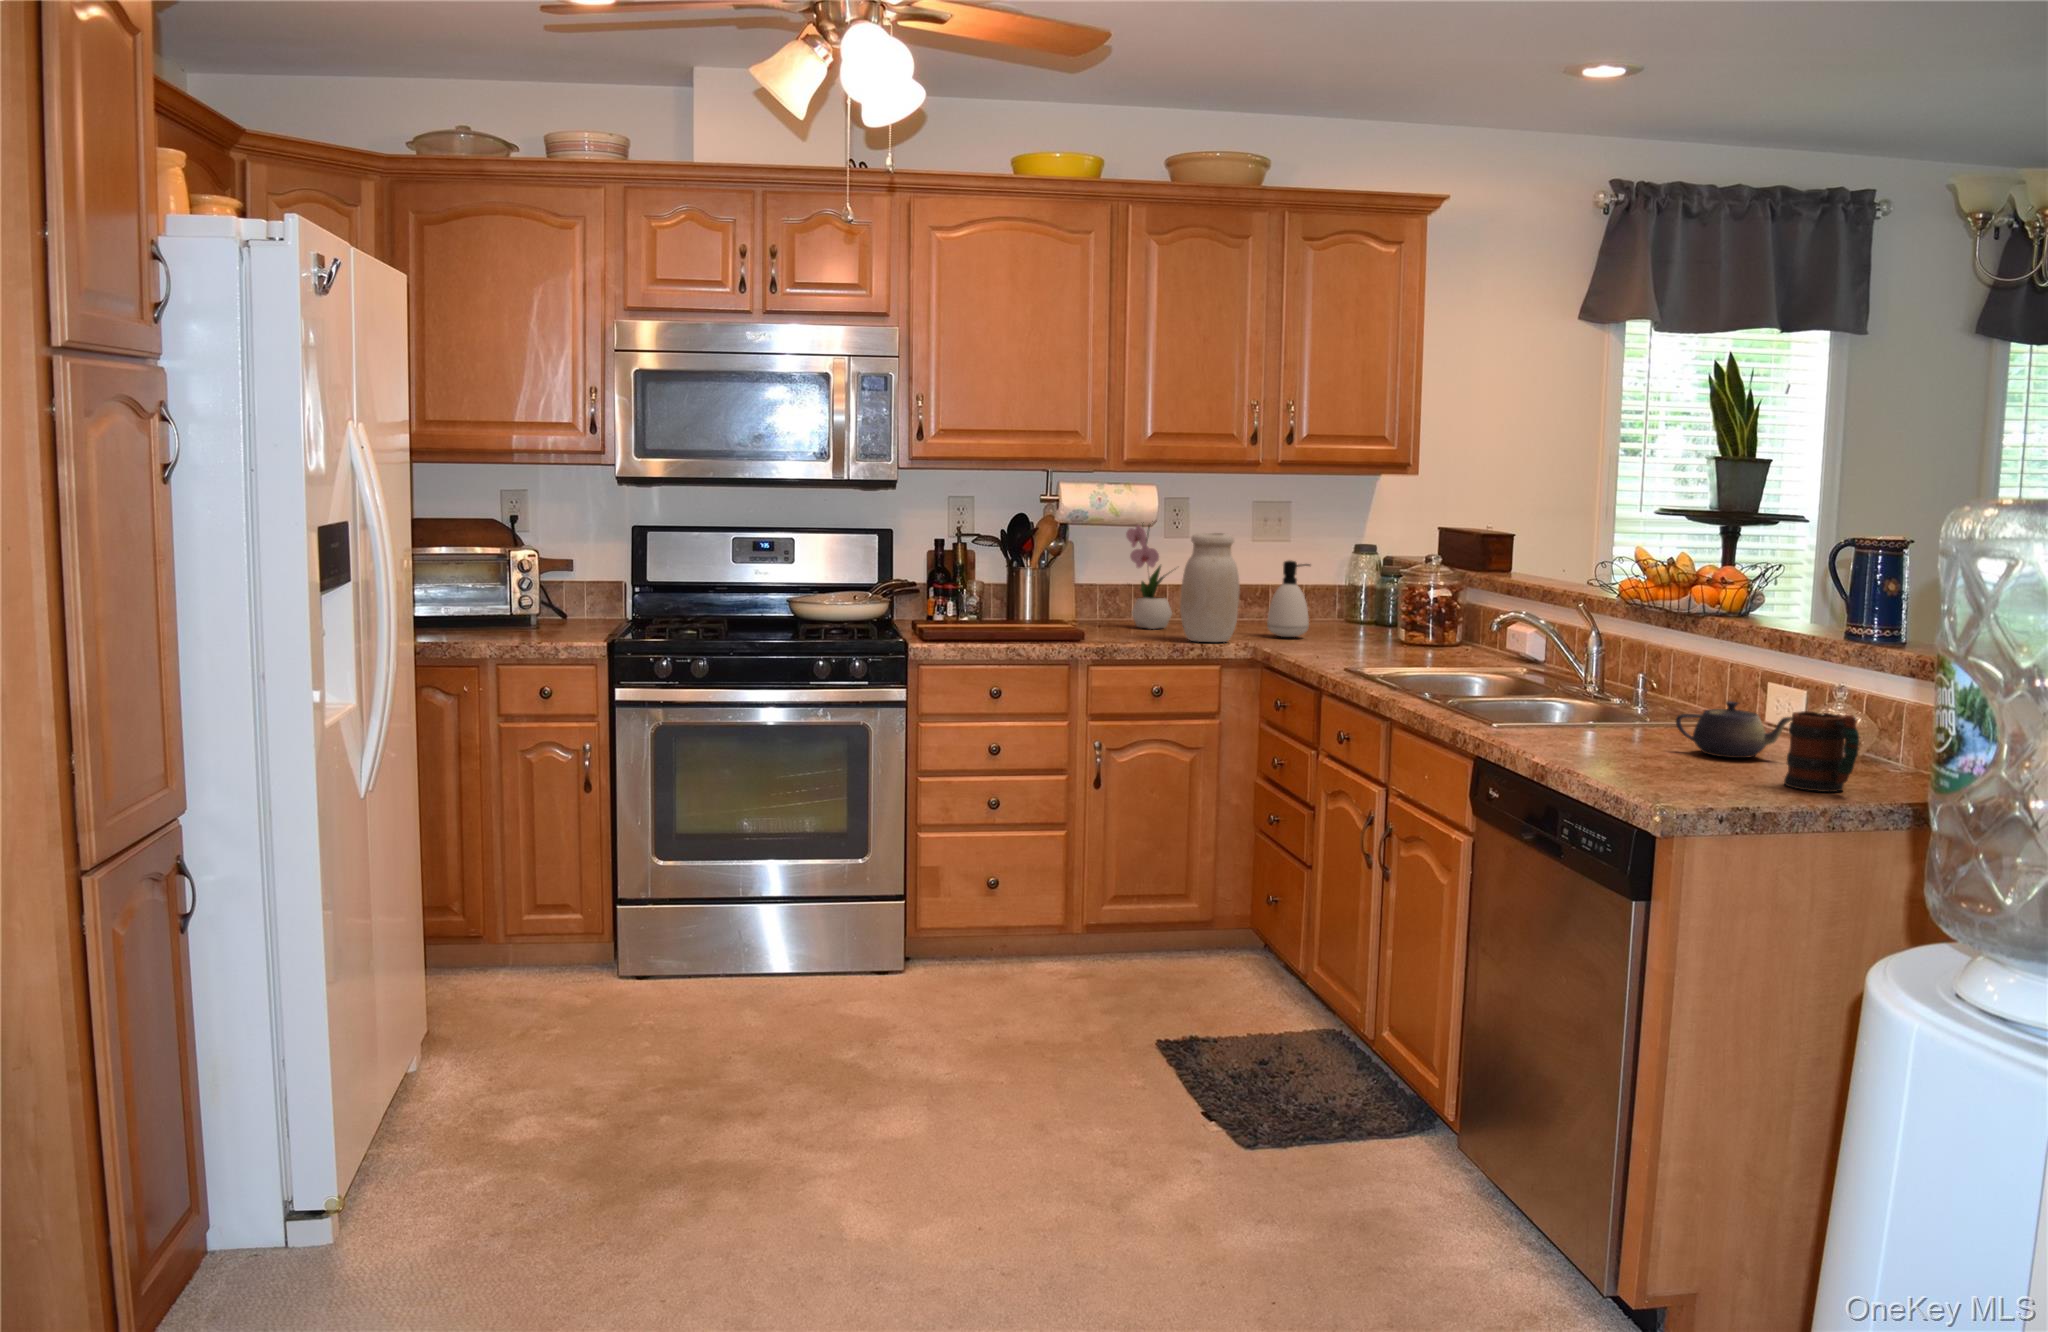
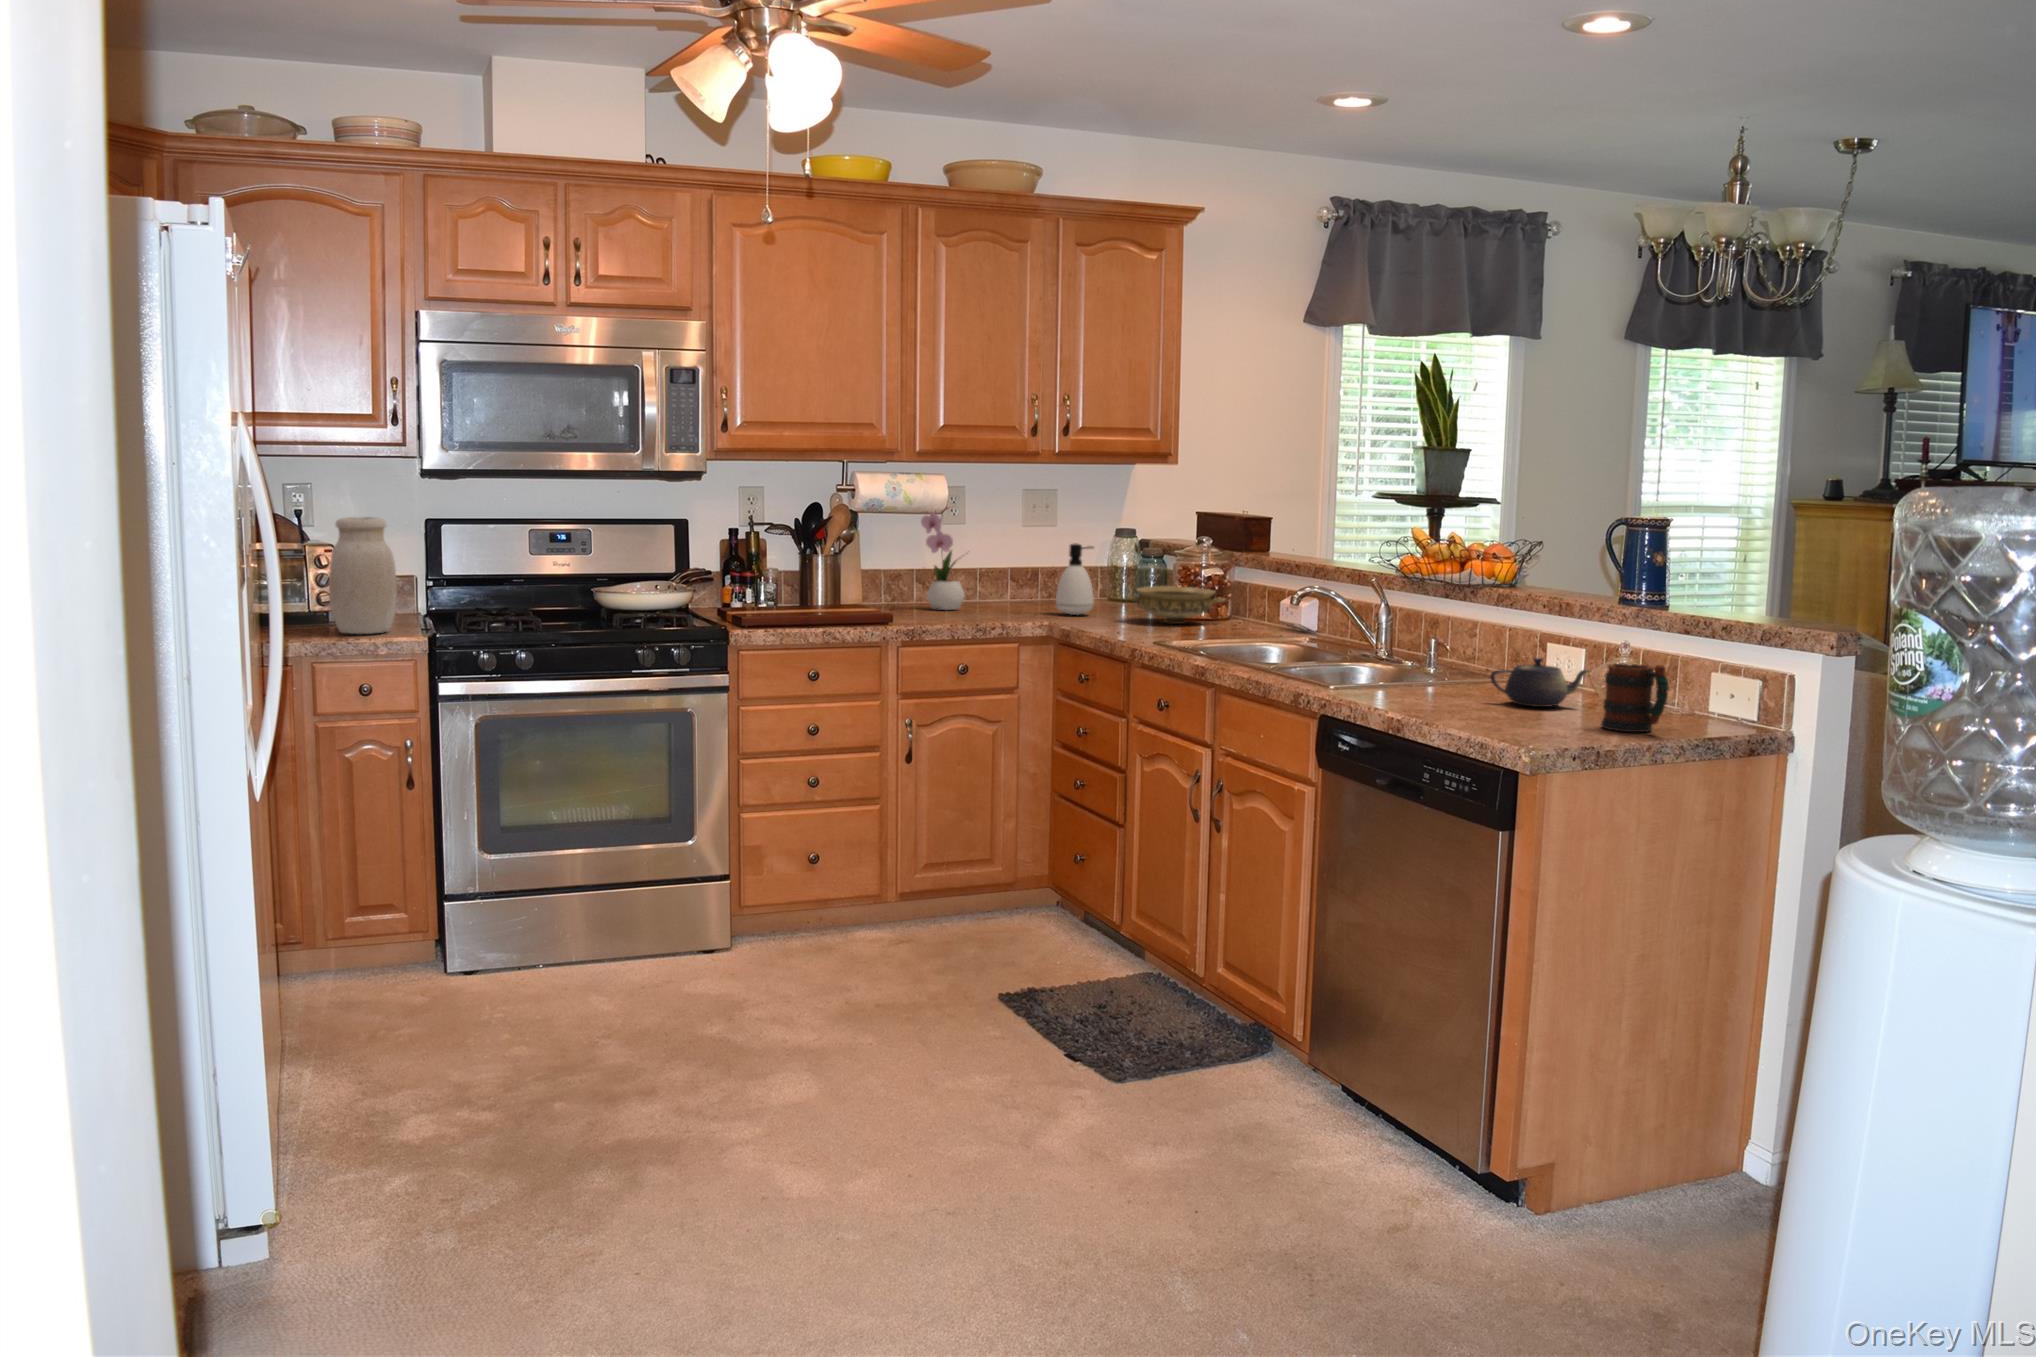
jar: present [1180,533,1240,642] -> present [329,517,397,634]
ceramic bowl: none [1338,609,1451,650] -> present [1126,586,1225,624]

